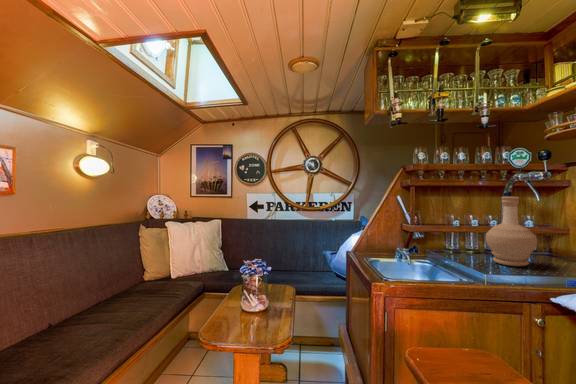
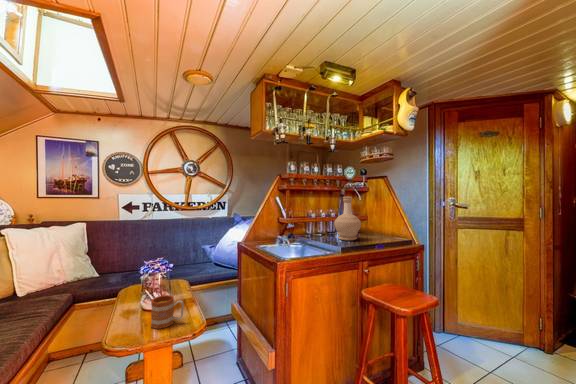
mug: none [242,301,274,336] -> present [151,295,184,329]

